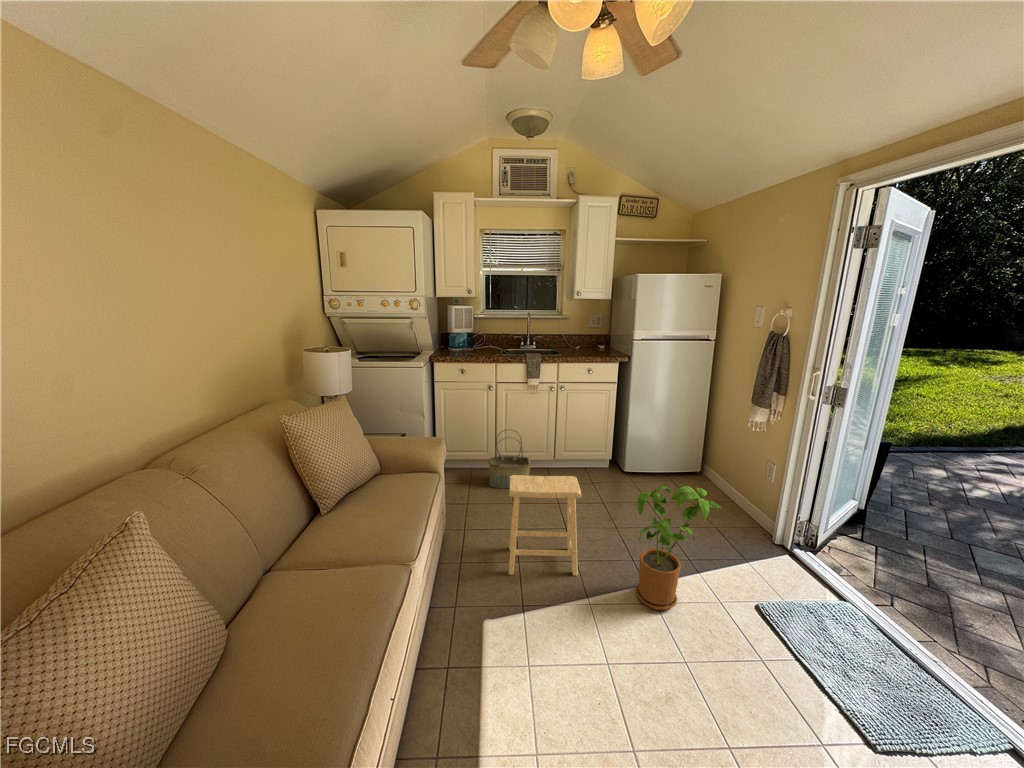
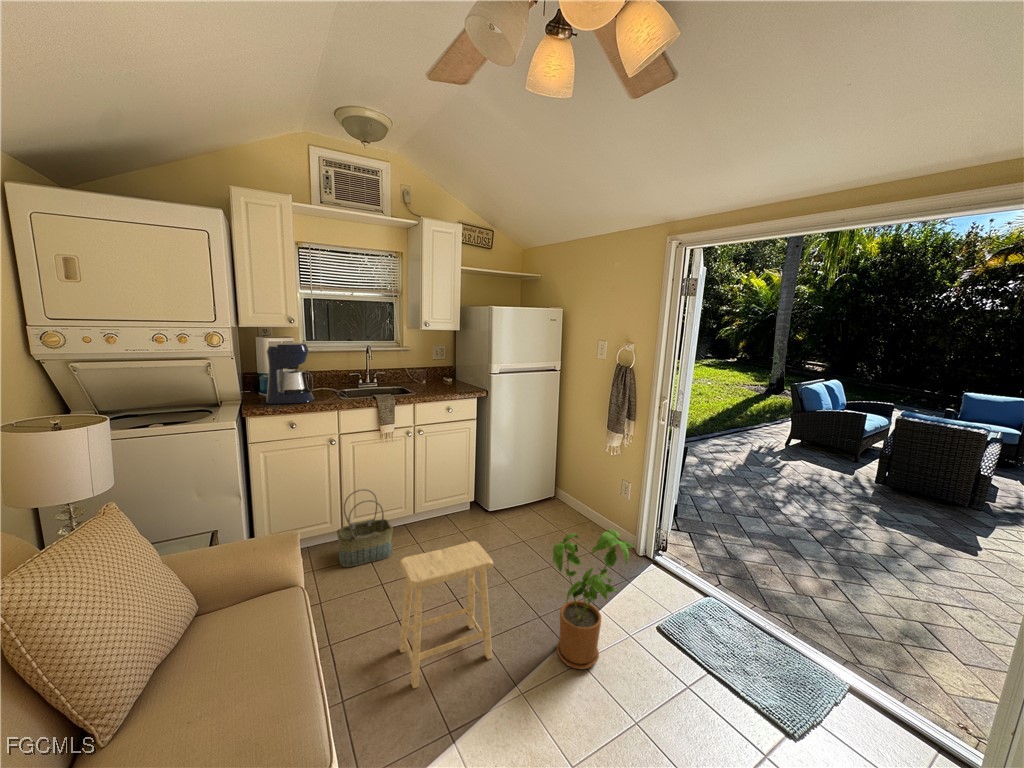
coffee maker: none [448,308,481,355] -> present [266,342,314,404]

